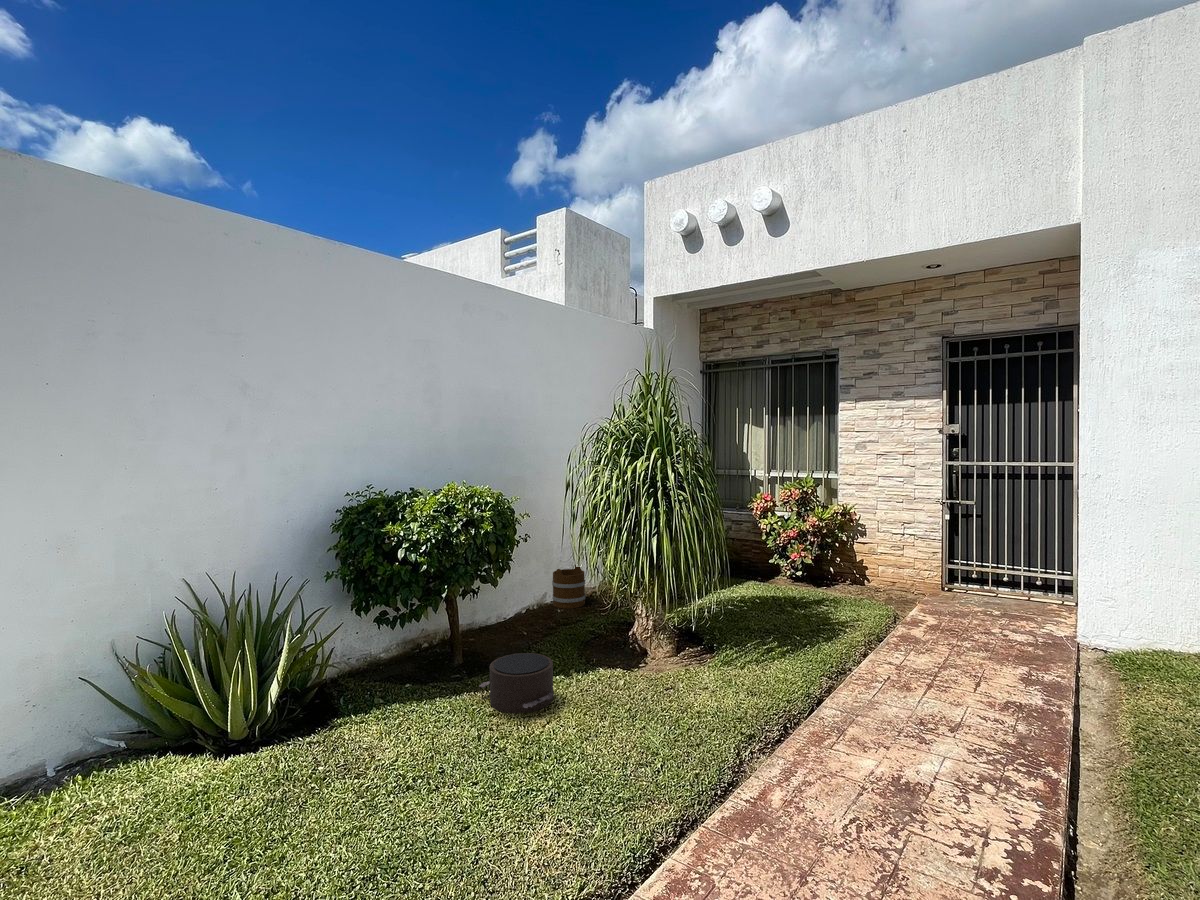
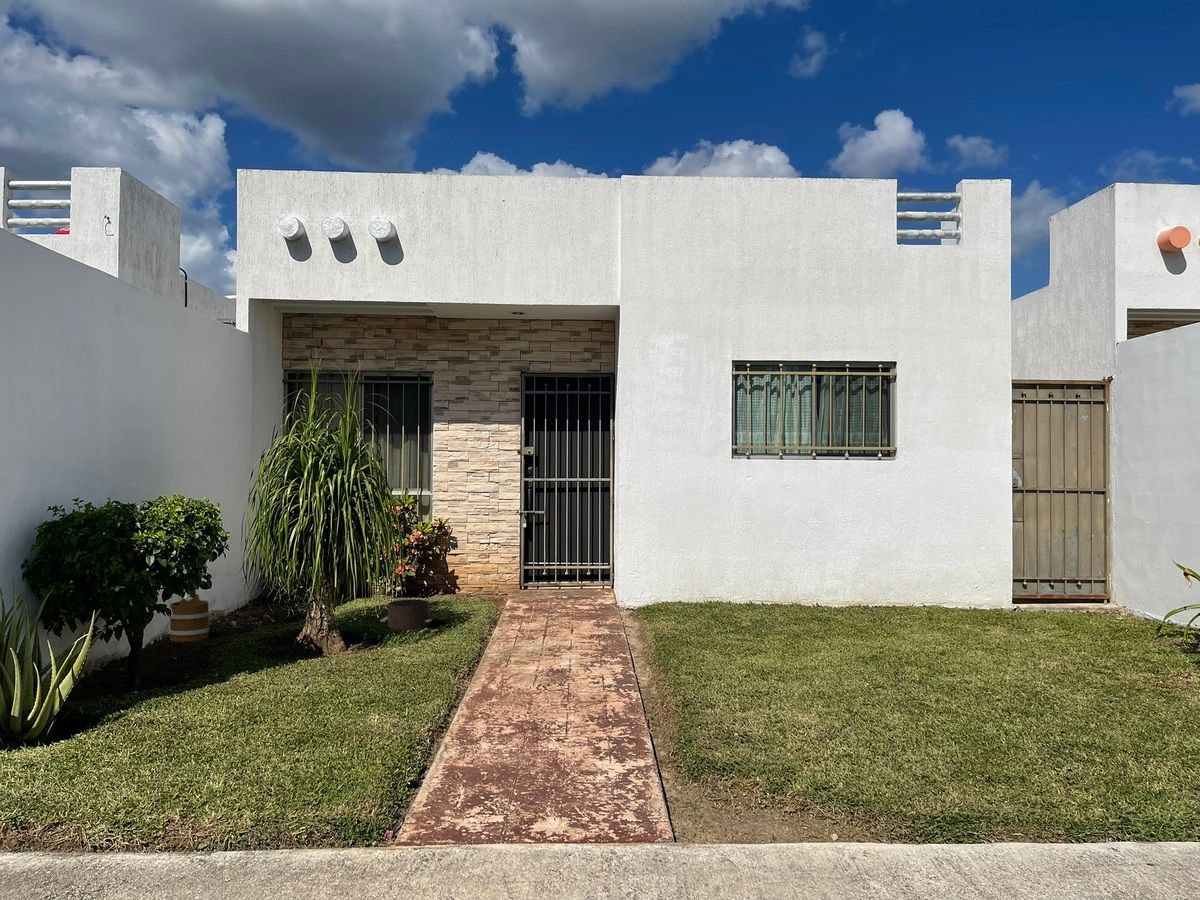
pouf: present [479,653,555,713] -> present [380,599,434,629]

